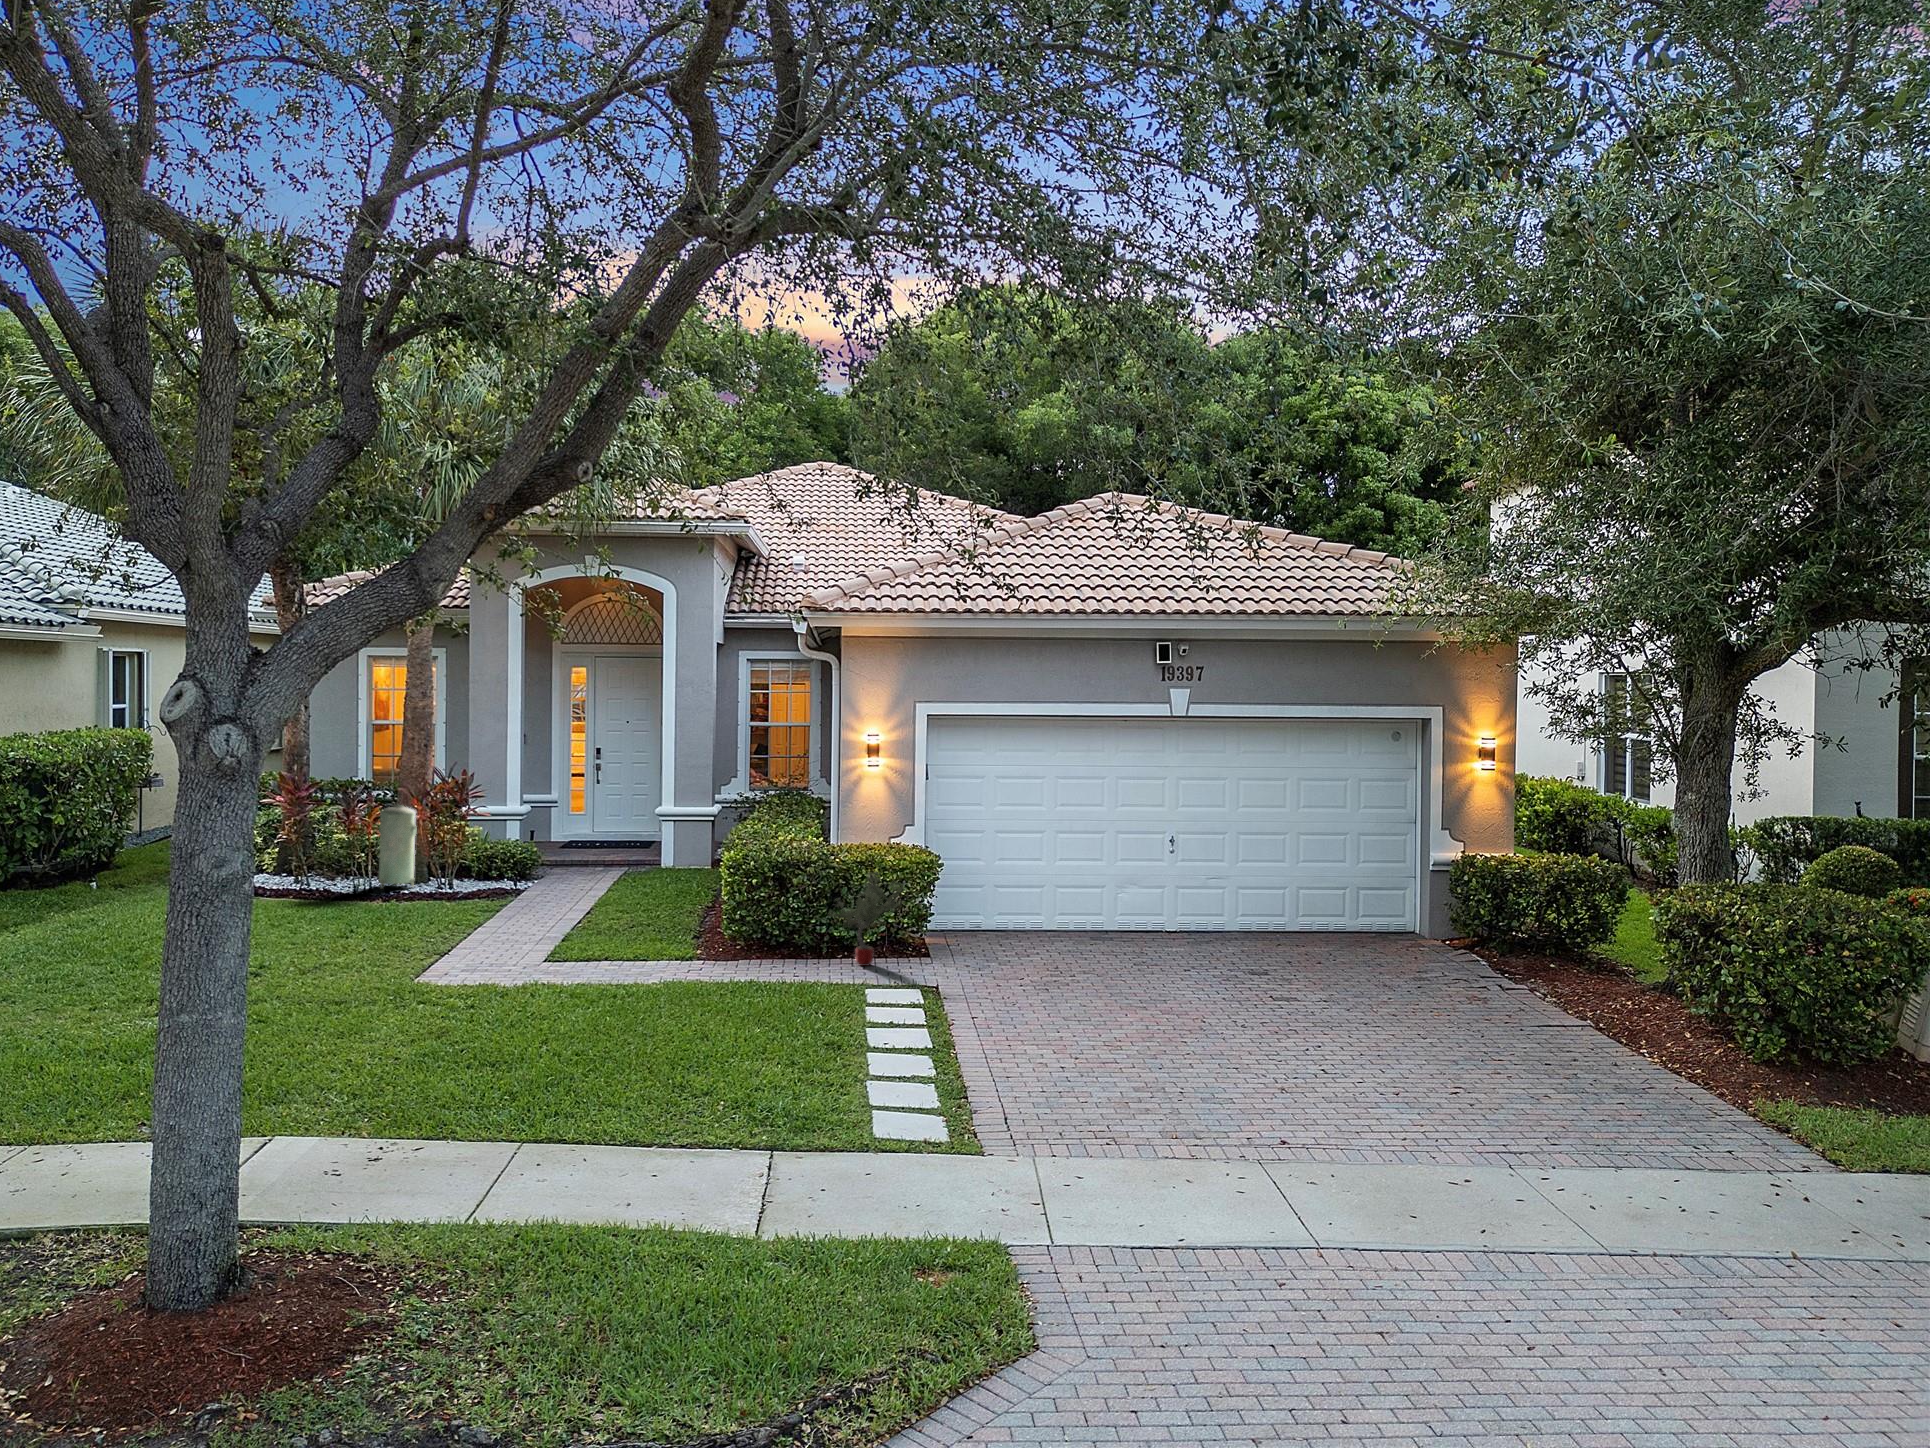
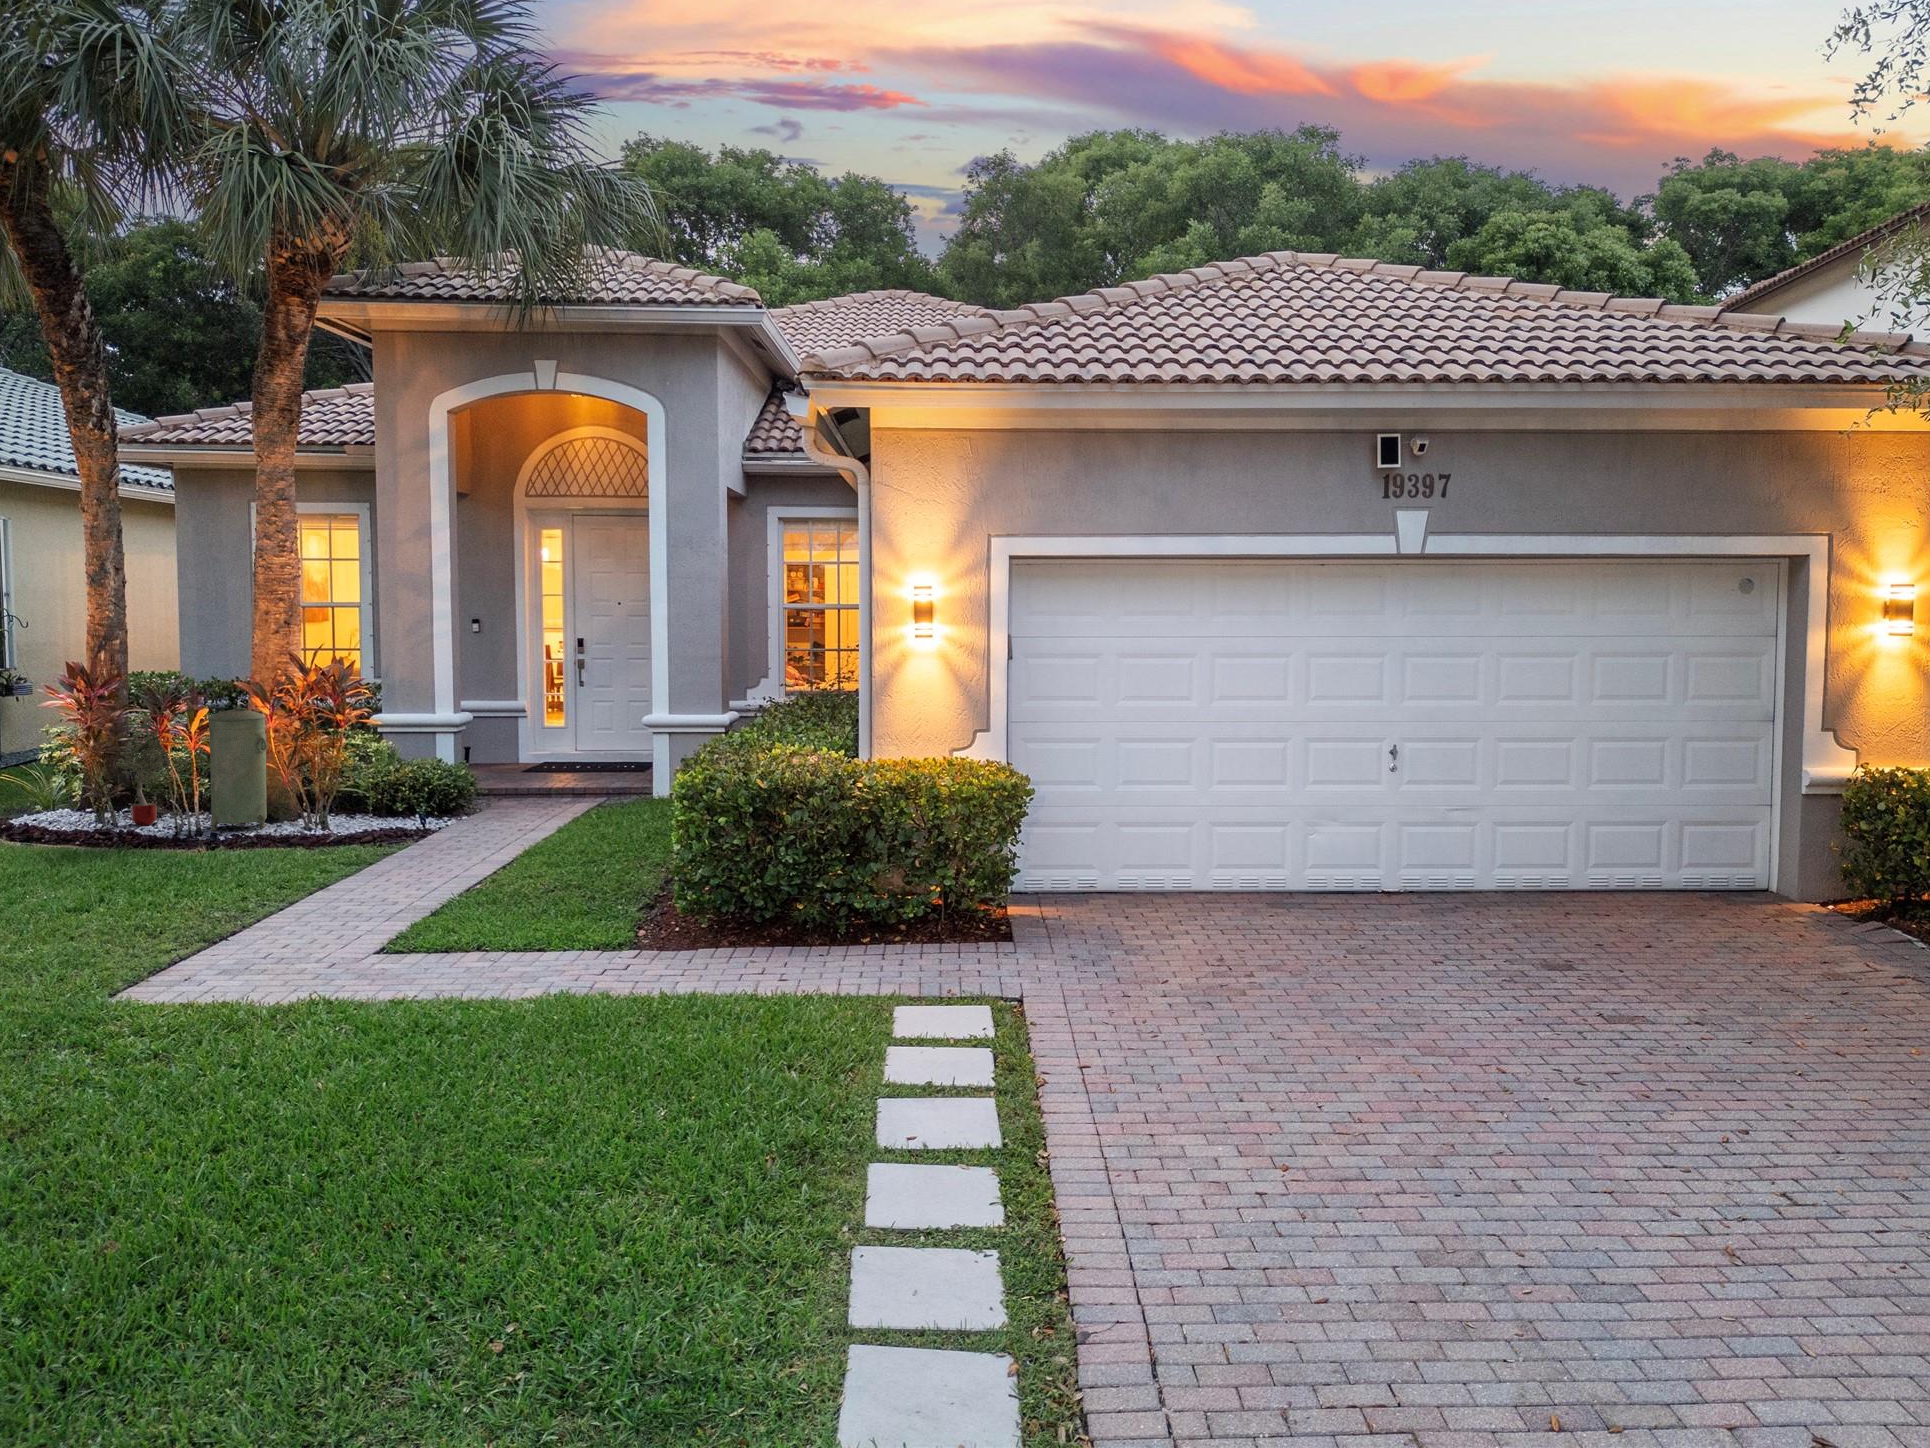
potted tree: present [828,872,903,966] -> present [116,718,189,825]

